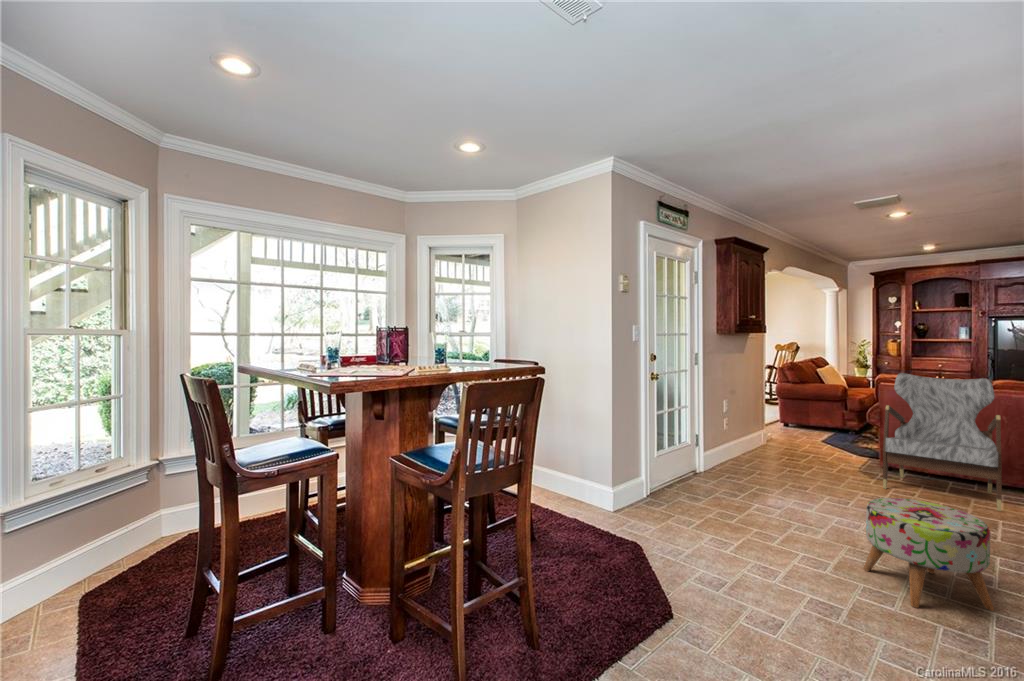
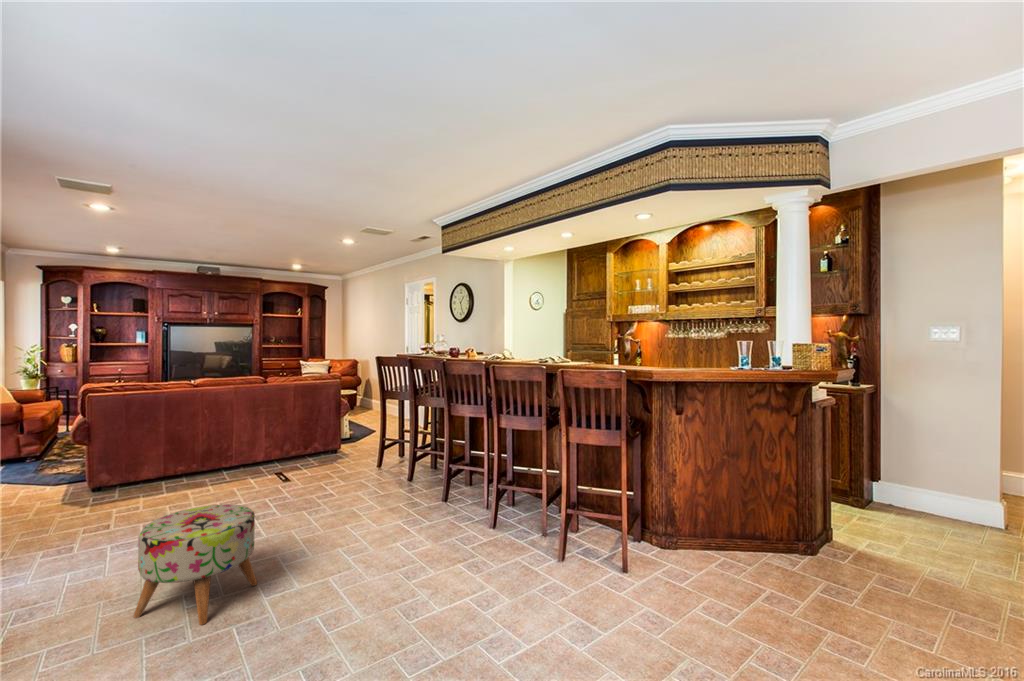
armchair: present [883,373,1002,511] -> none [103,378,214,514]

